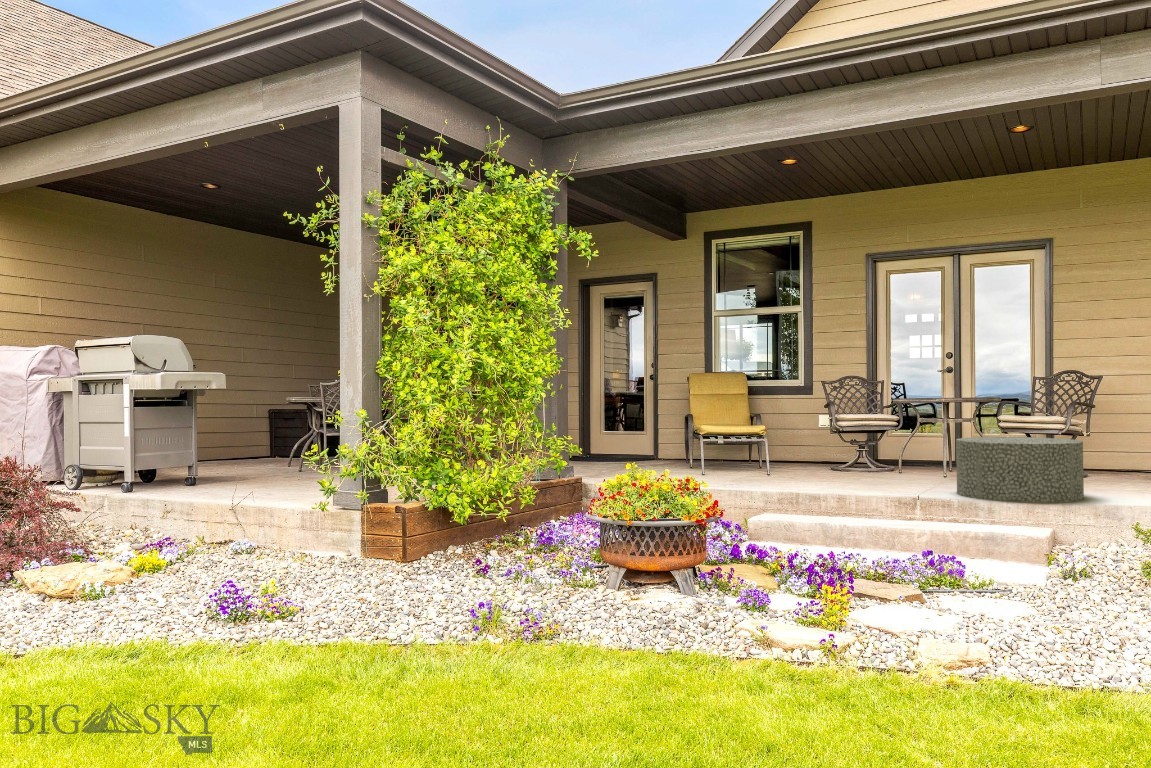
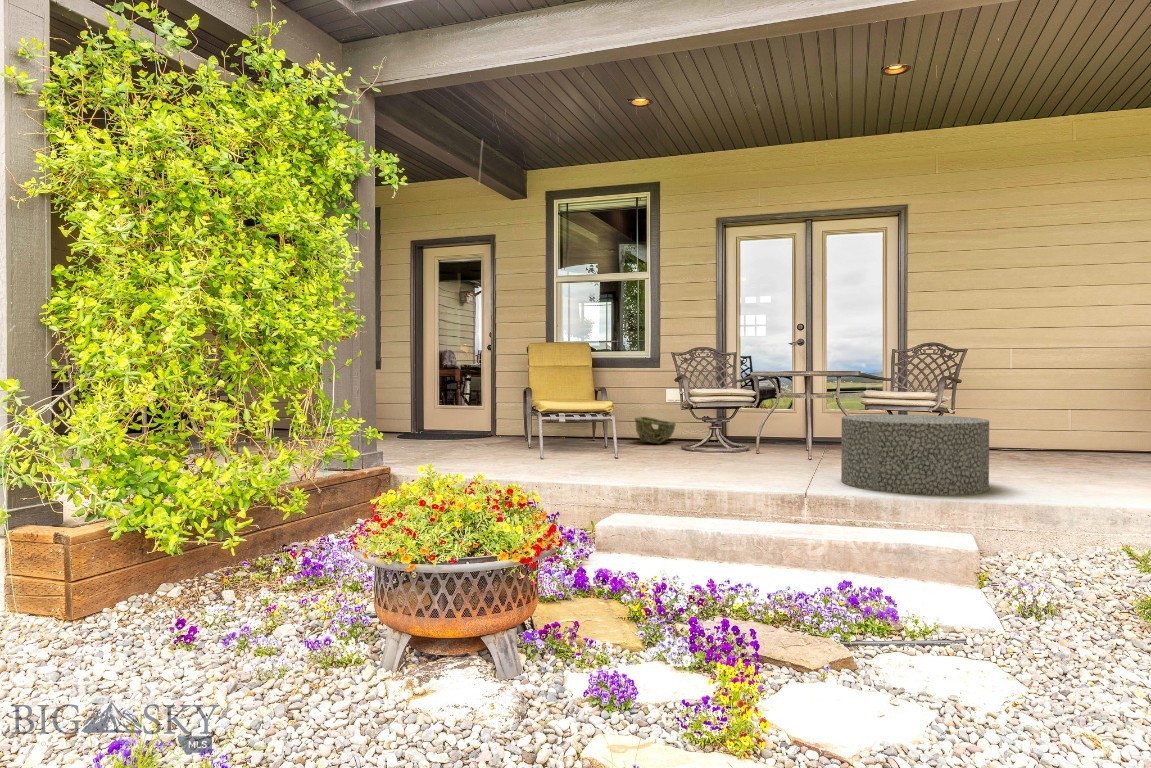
woven basket: none [786,440,826,464] -> present [635,417,676,444]

